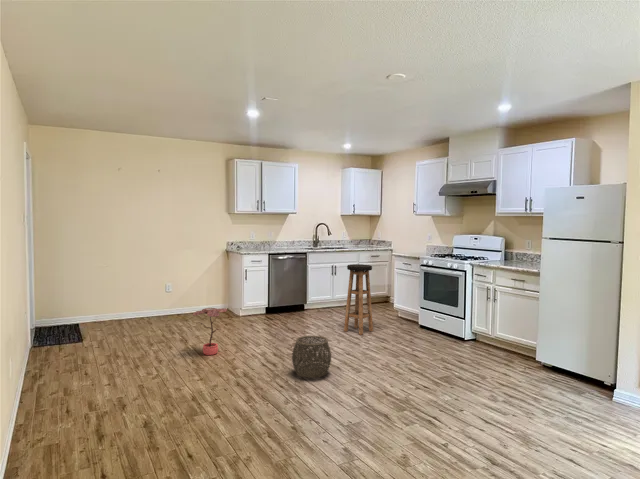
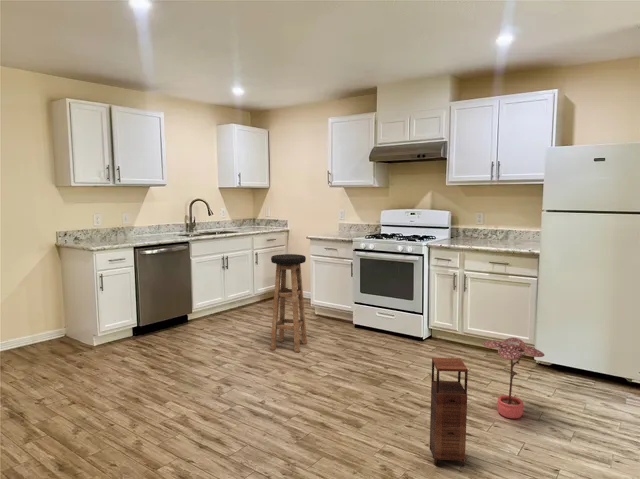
potted plant: present [193,308,227,355] -> present [482,338,544,418]
storage cabinet: none [386,329,412,400] -> present [430,358,468,466]
woven basket: present [292,336,331,378] -> none [256,381,322,459]

